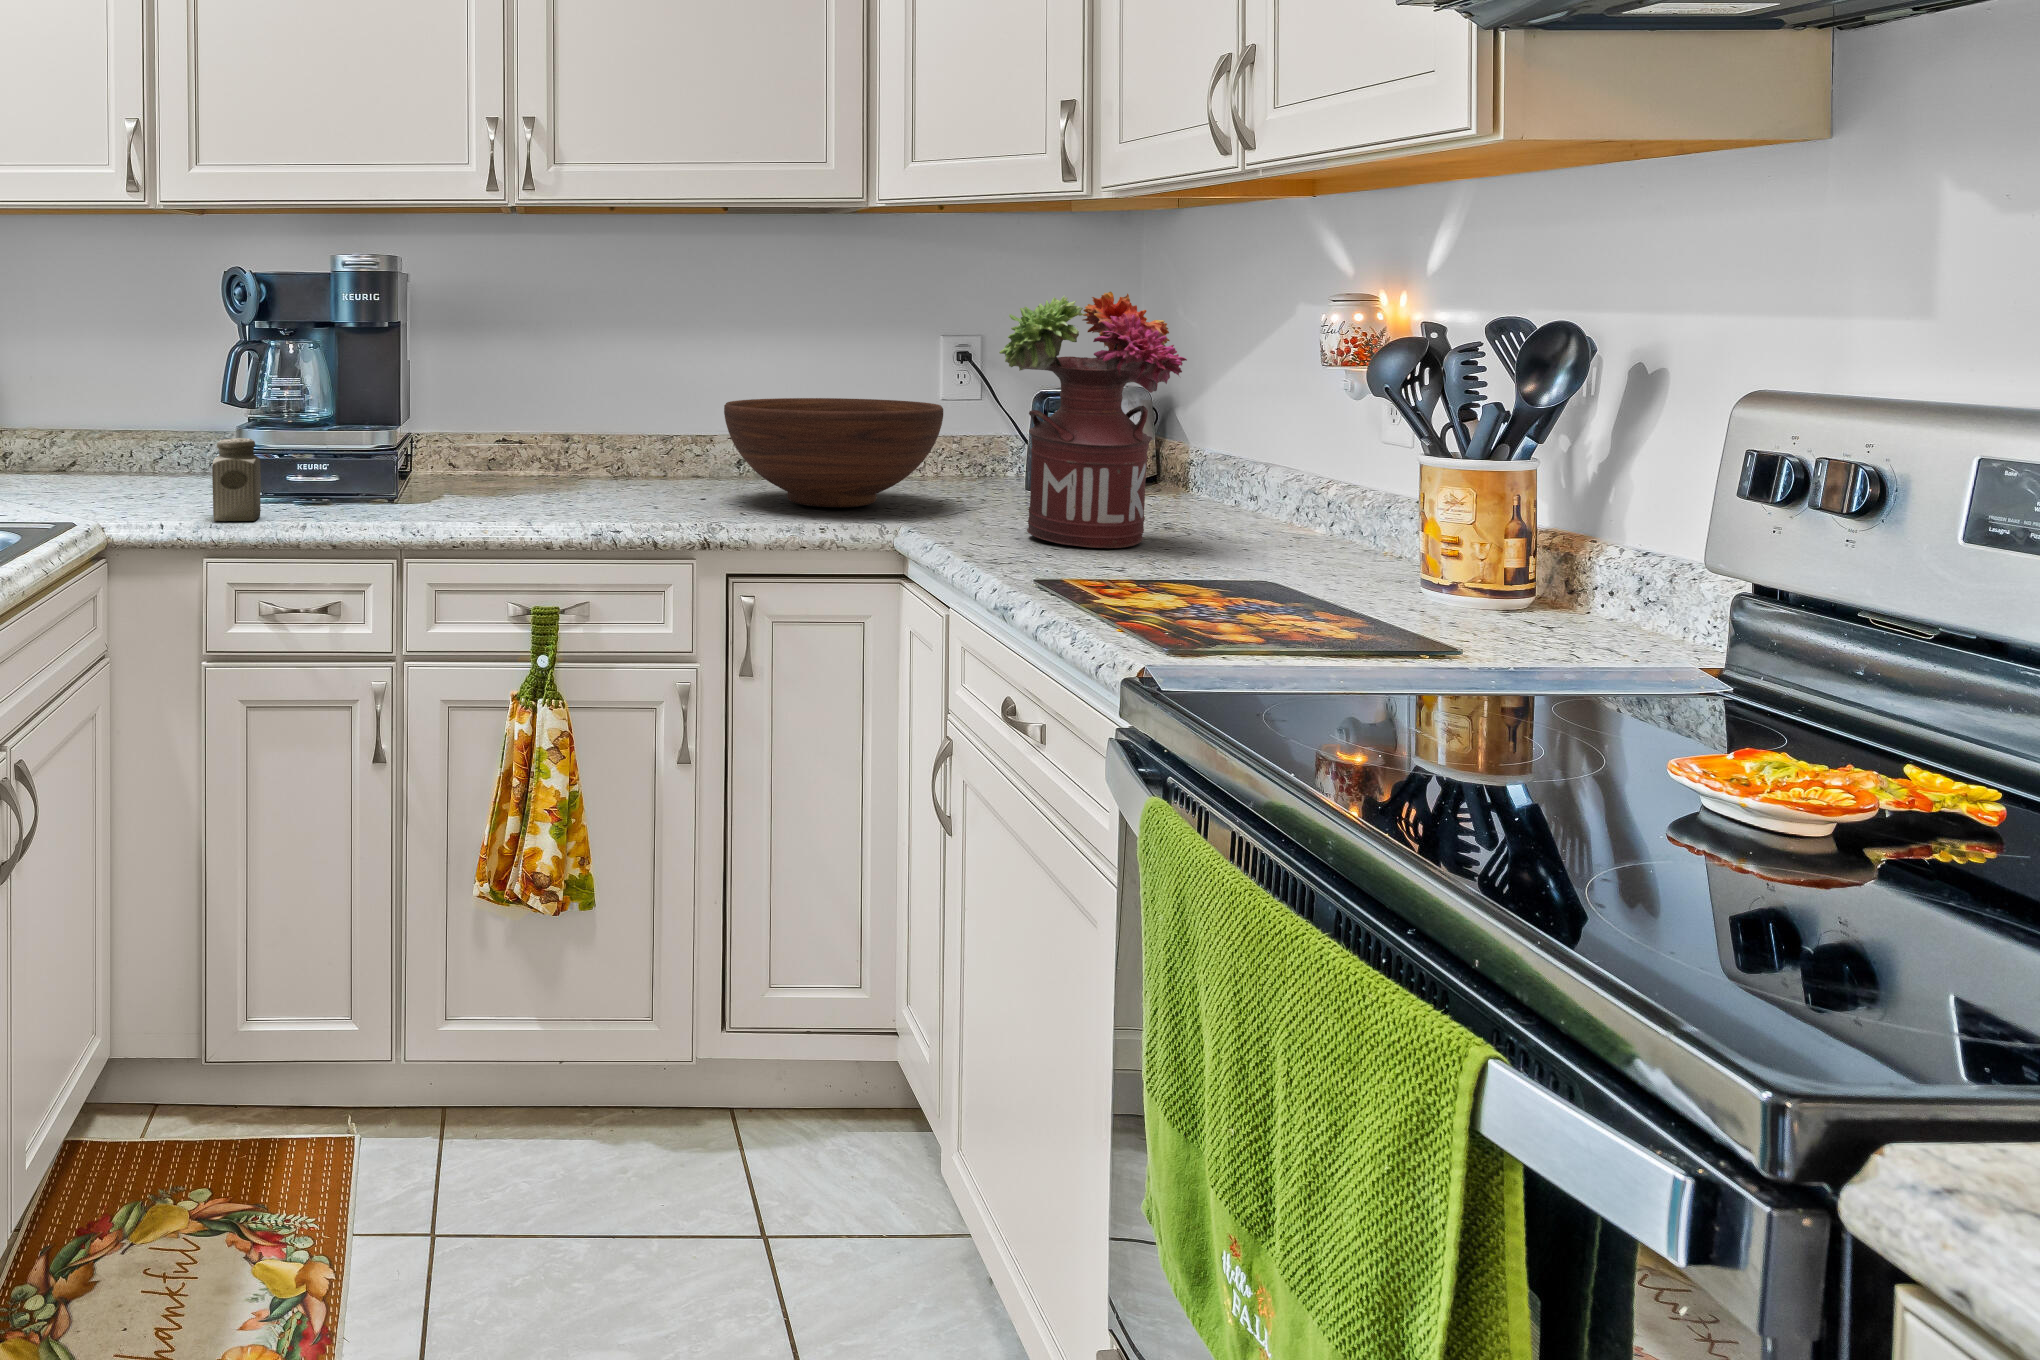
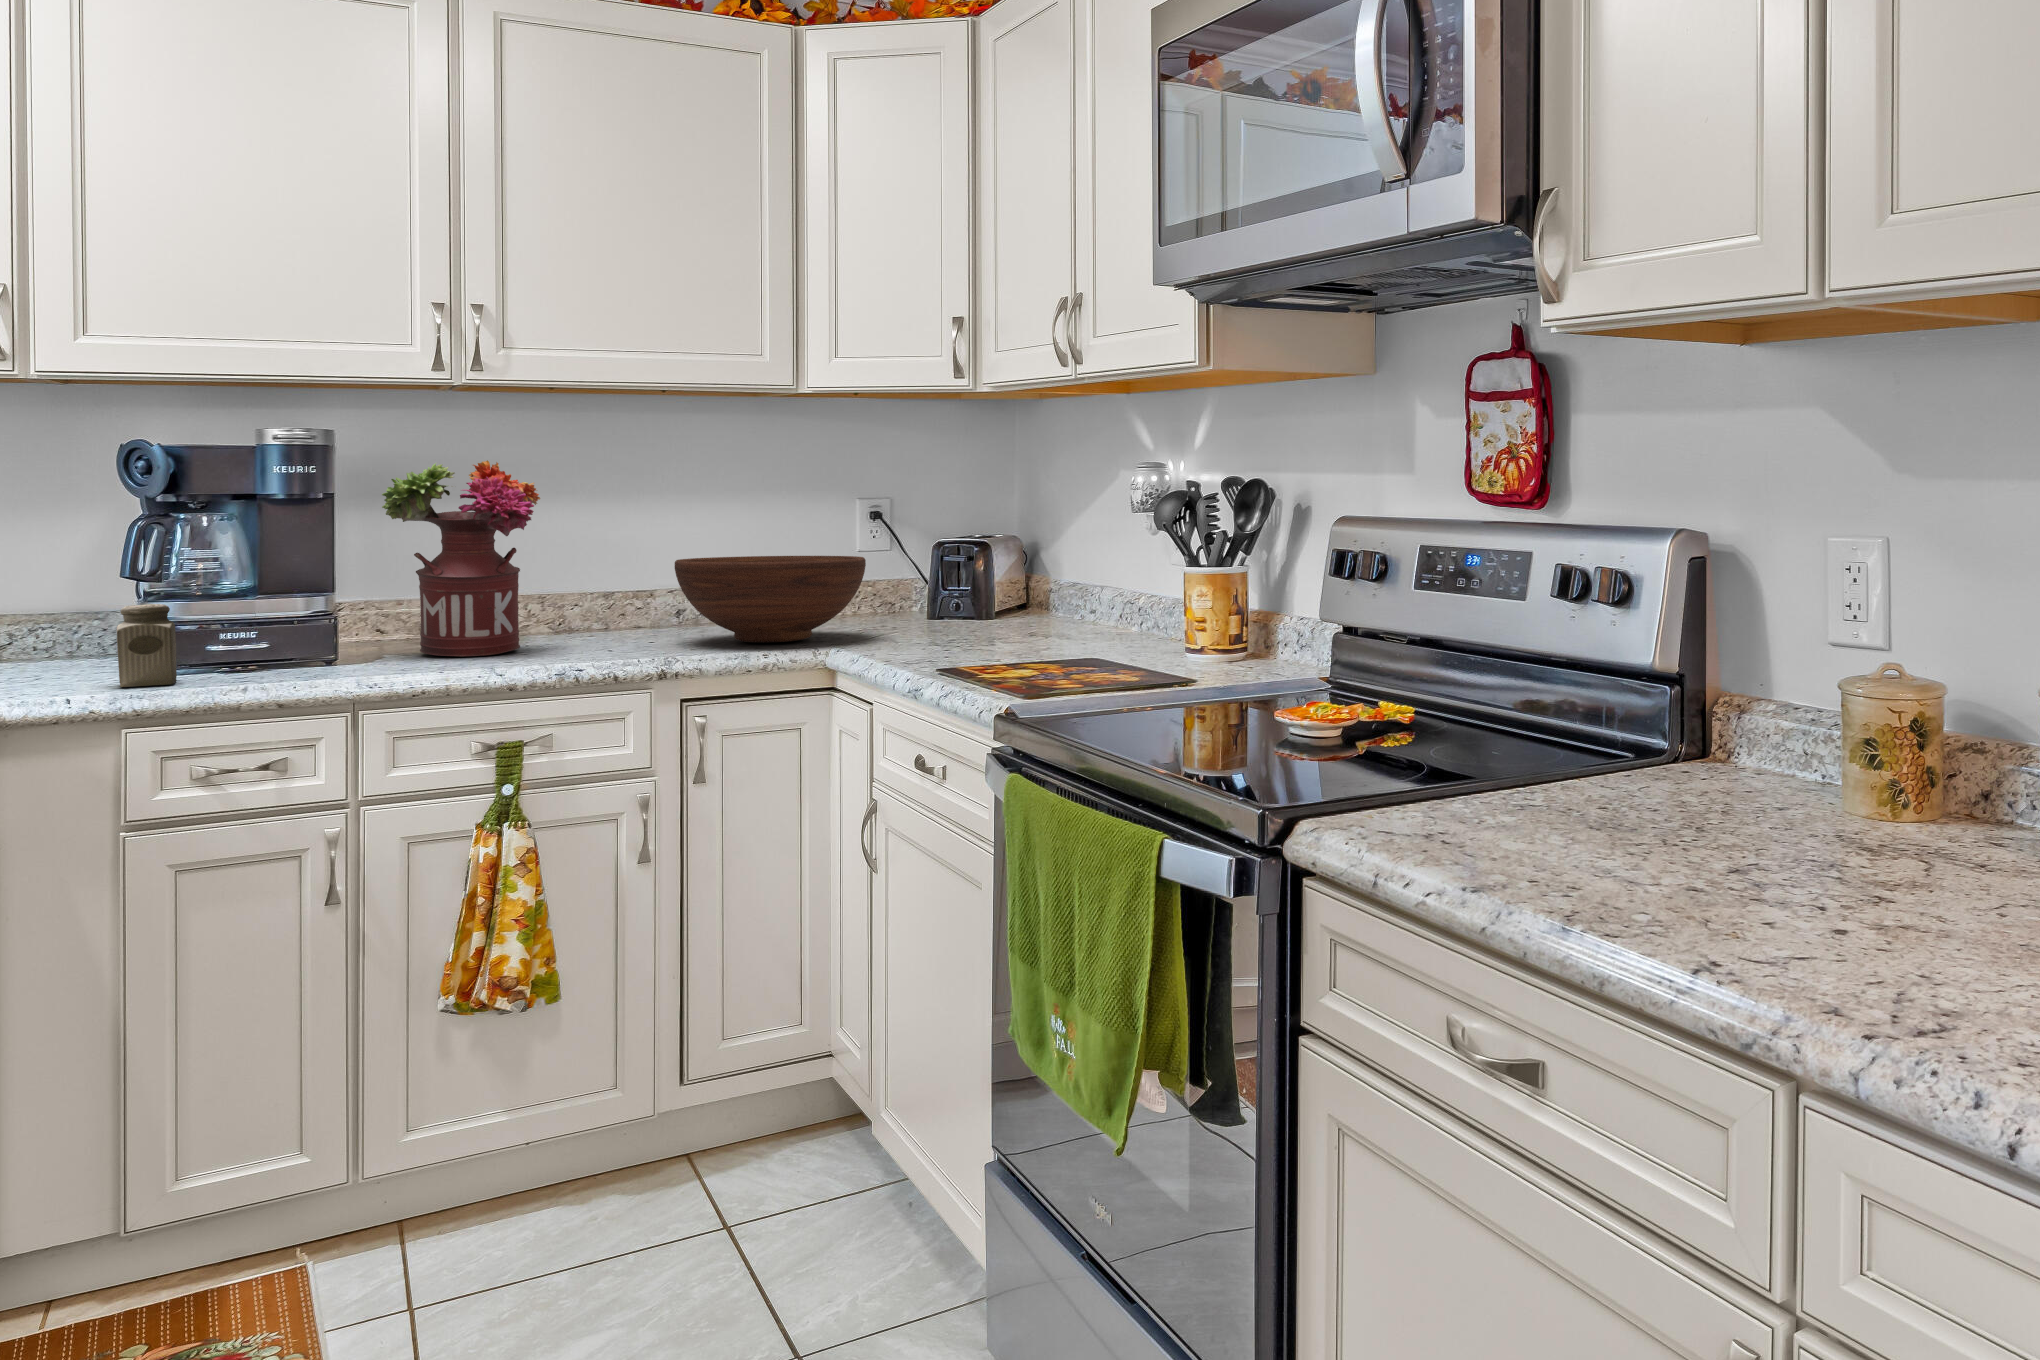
flower arrangement: present [999,292,1187,548] -> present [382,460,540,656]

